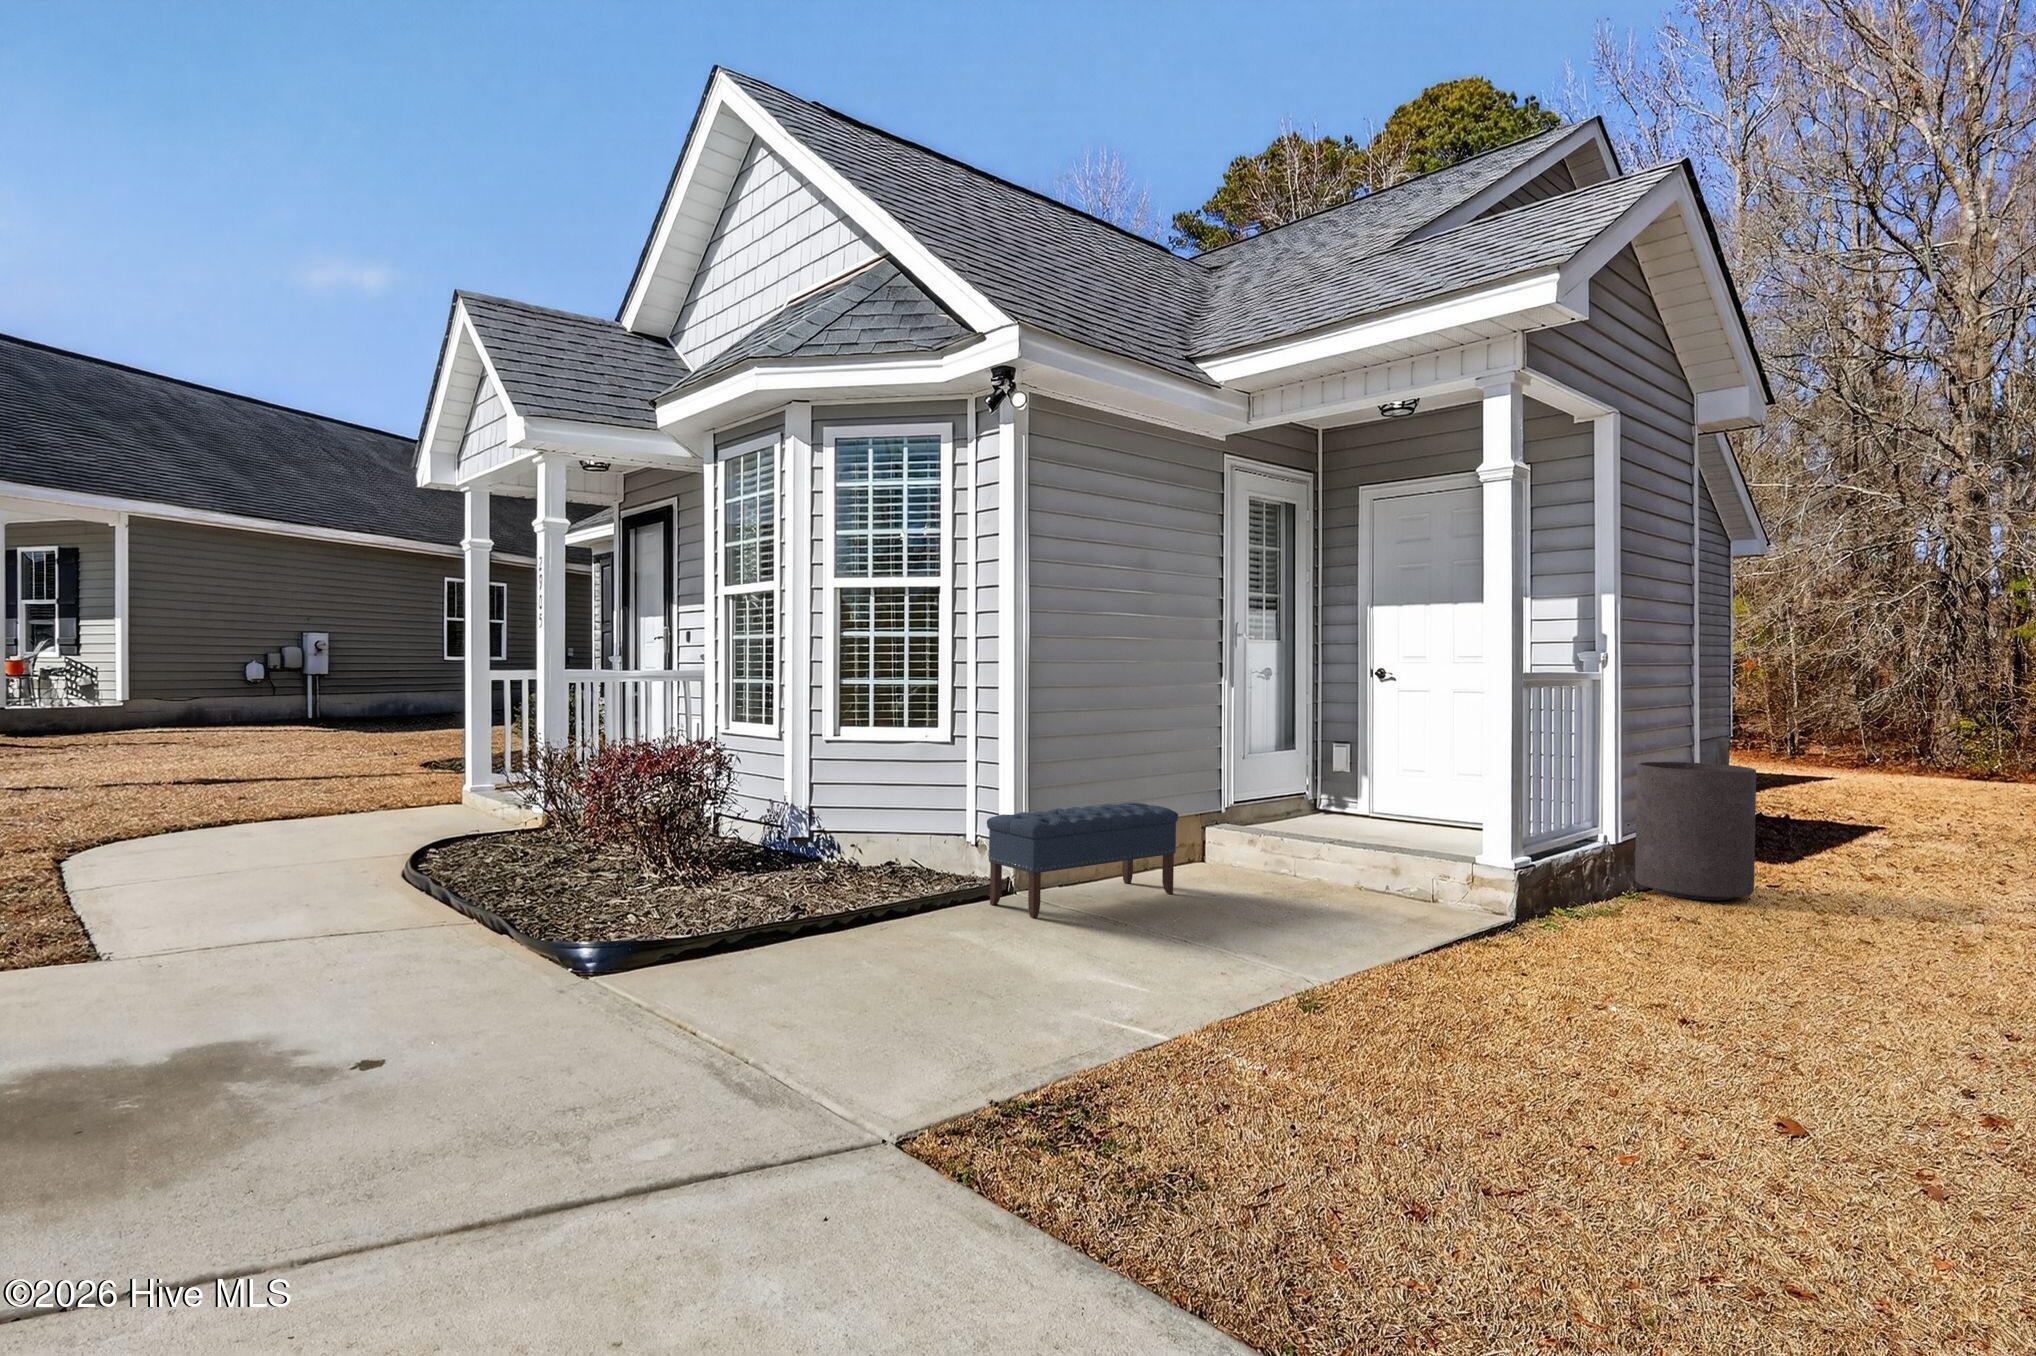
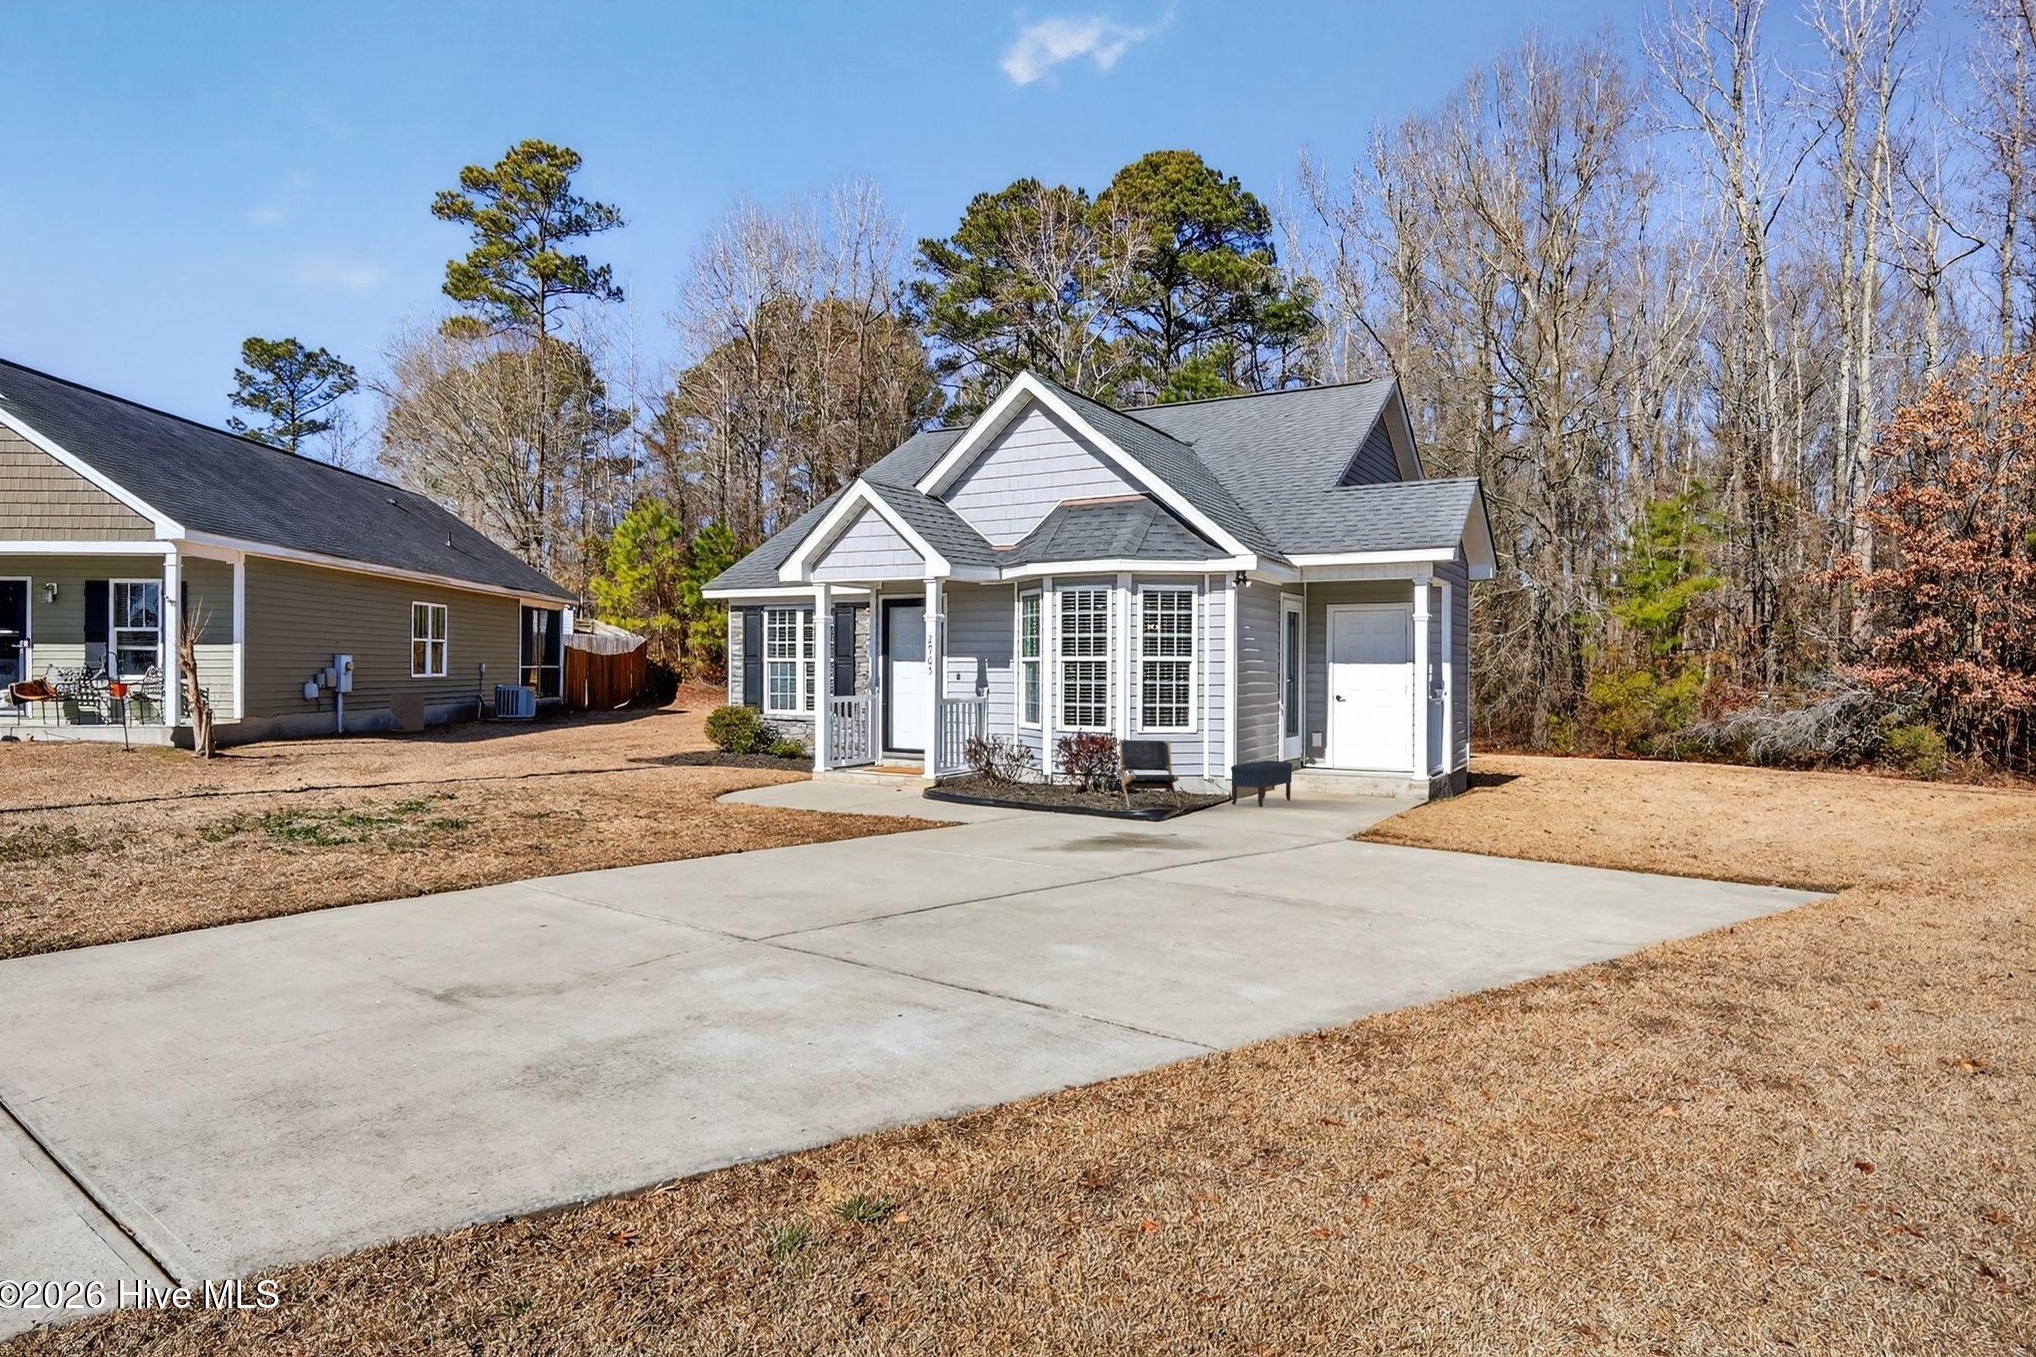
lounge chair: none [723,751,884,911] -> present [1119,739,1180,807]
trash can: present [1635,762,1756,900] -> present [390,694,425,733]

